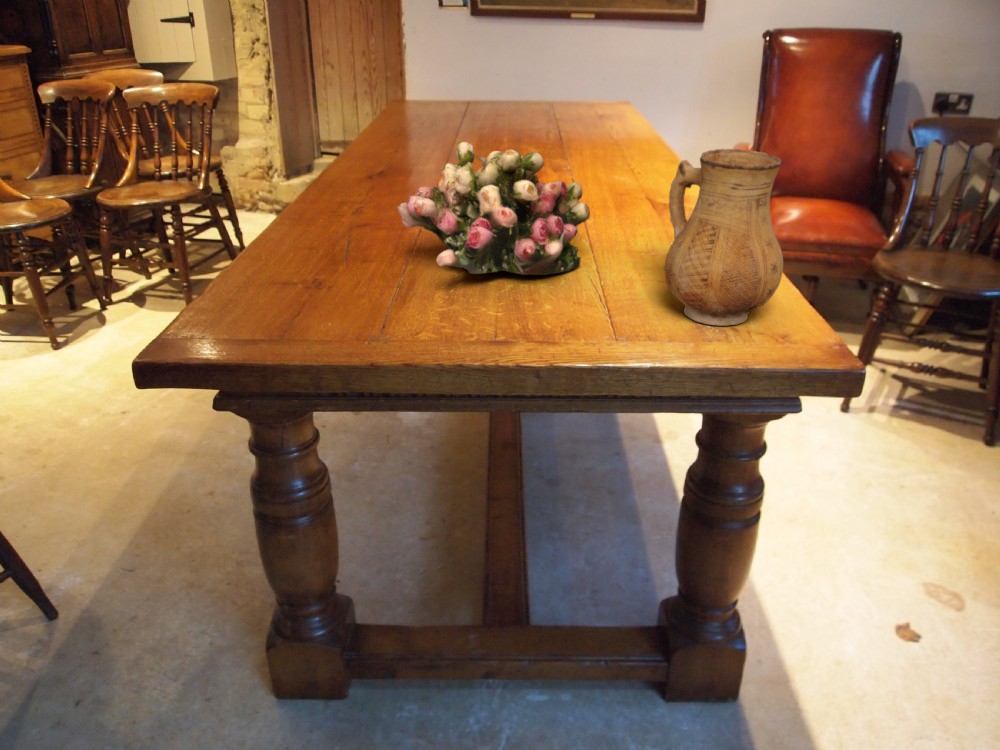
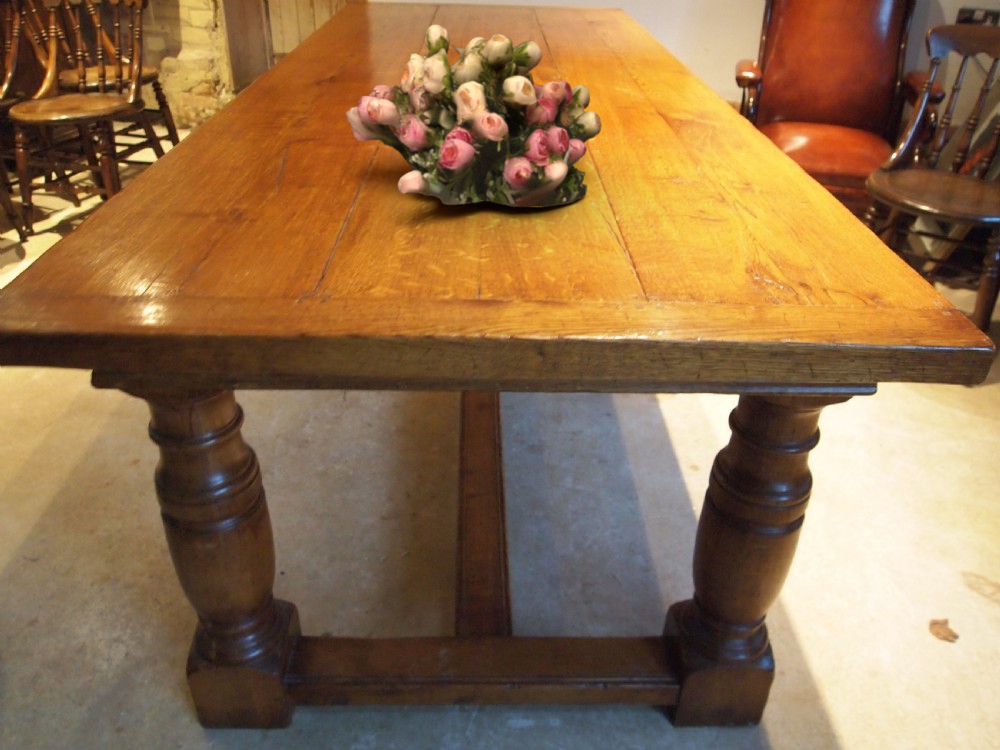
ceramic pitcher: present [665,149,783,326] -> none [708,33,886,280]

